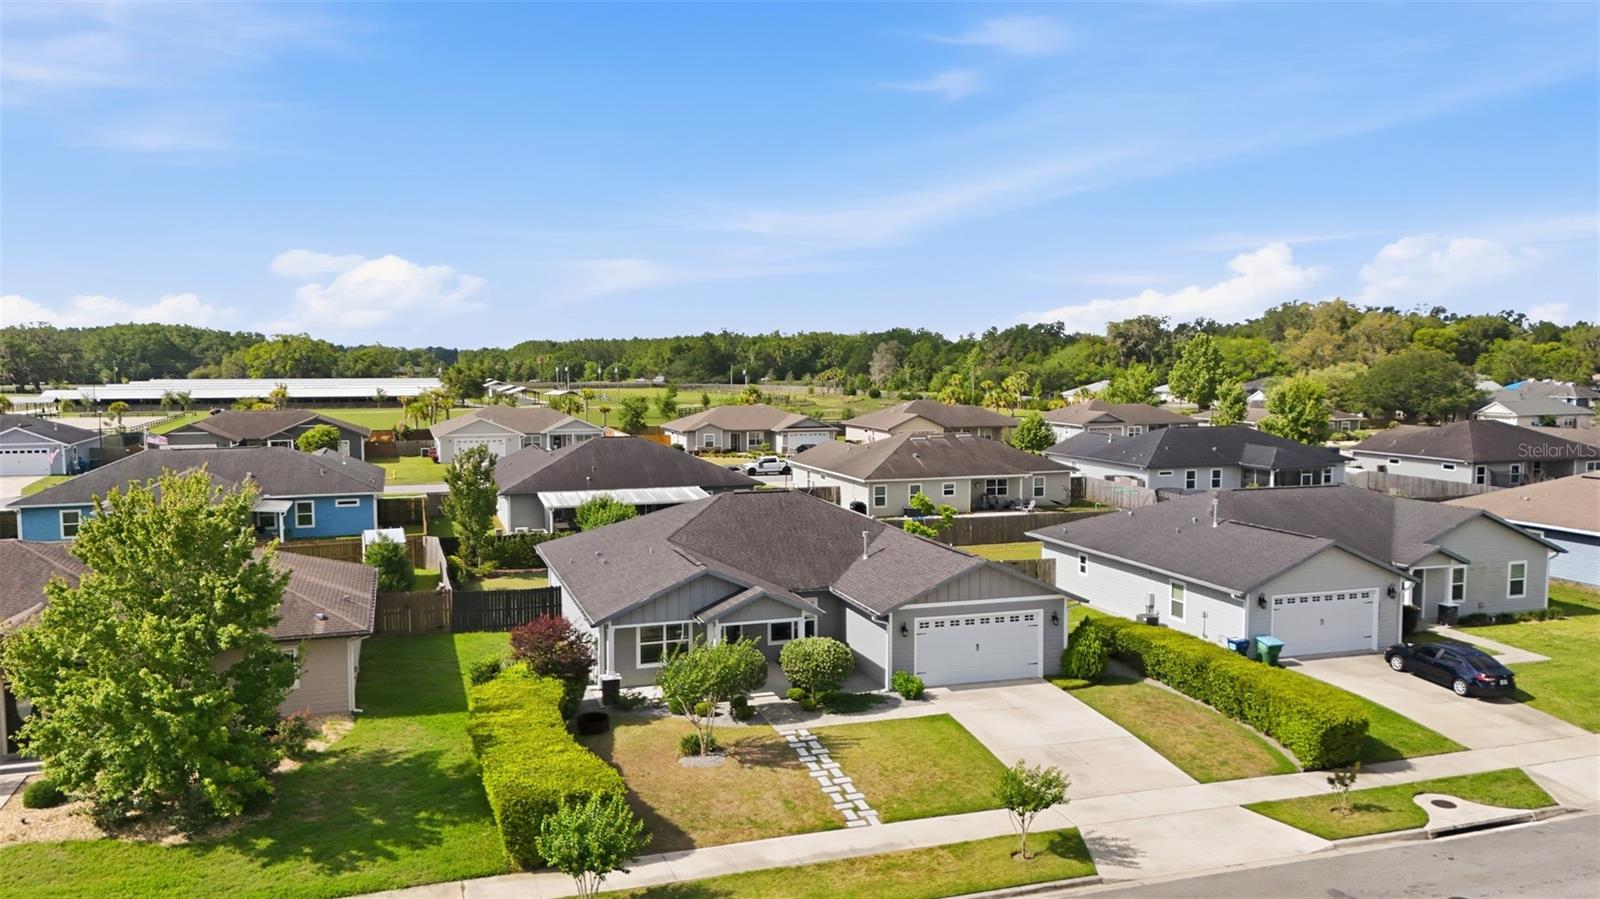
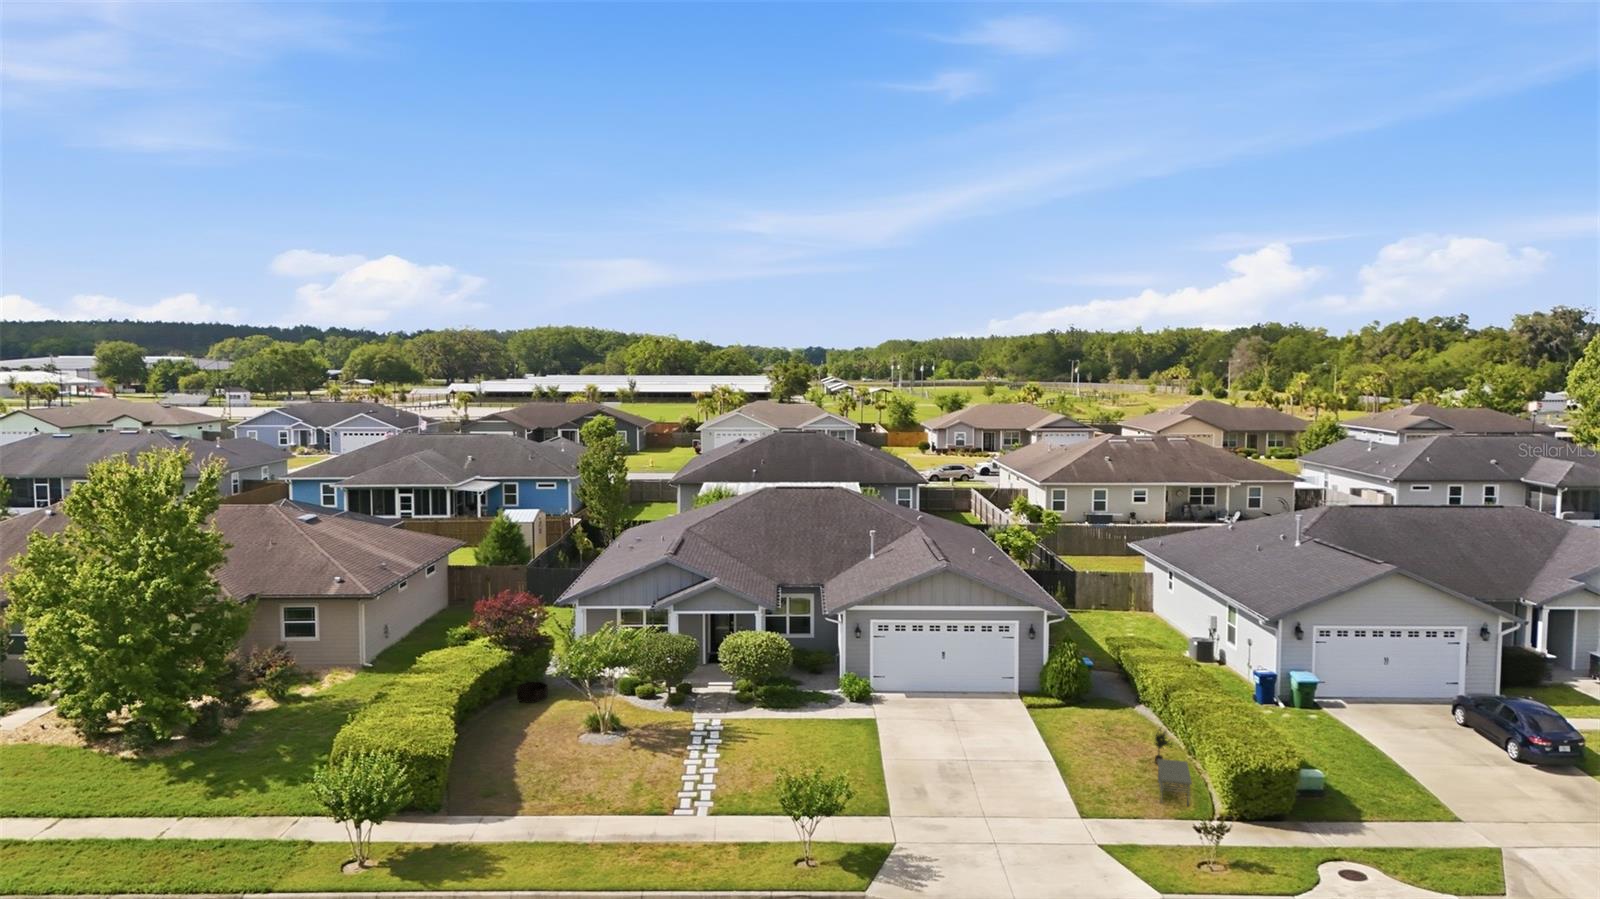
potted tree: none [1217,693,1239,726] -> present [1155,729,1172,763]
storage bench: none [1241,720,1290,757] -> present [1157,759,1192,805]

